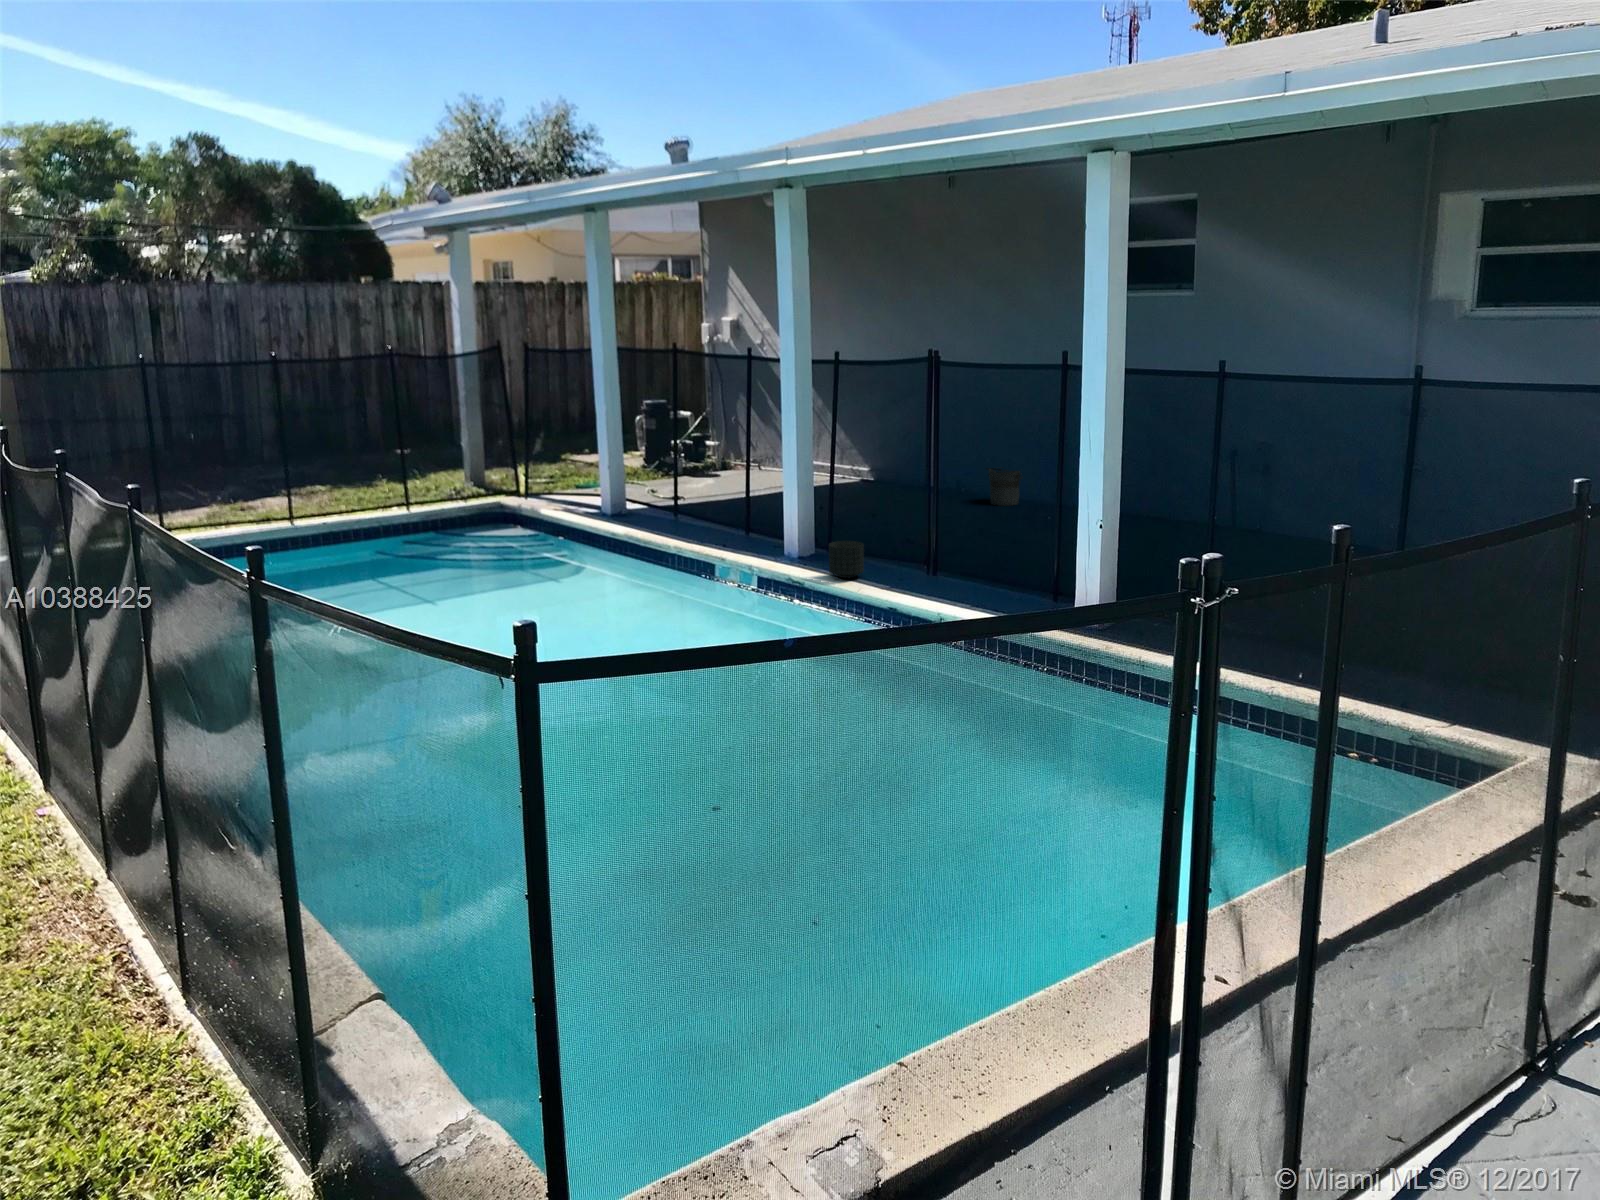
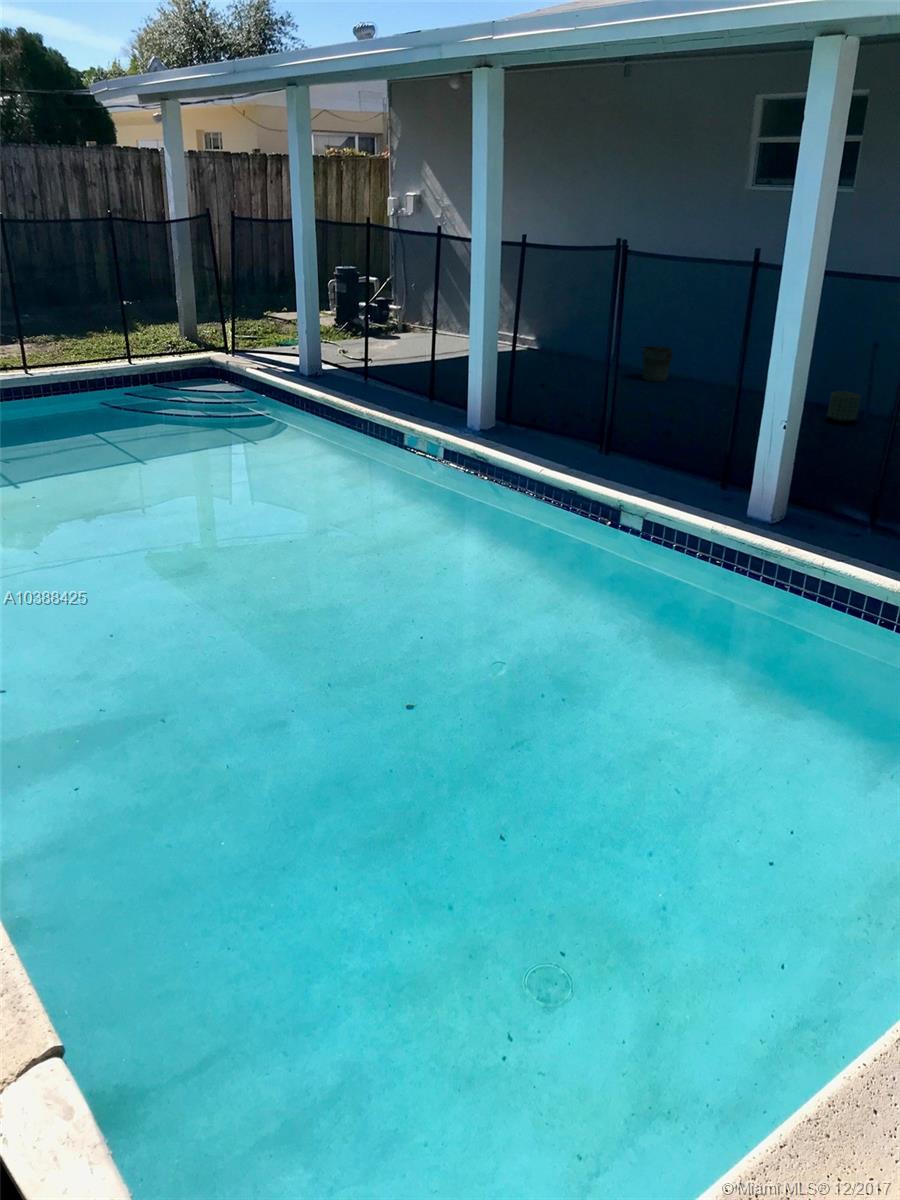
planter: present [829,541,864,578] -> present [827,392,861,422]

